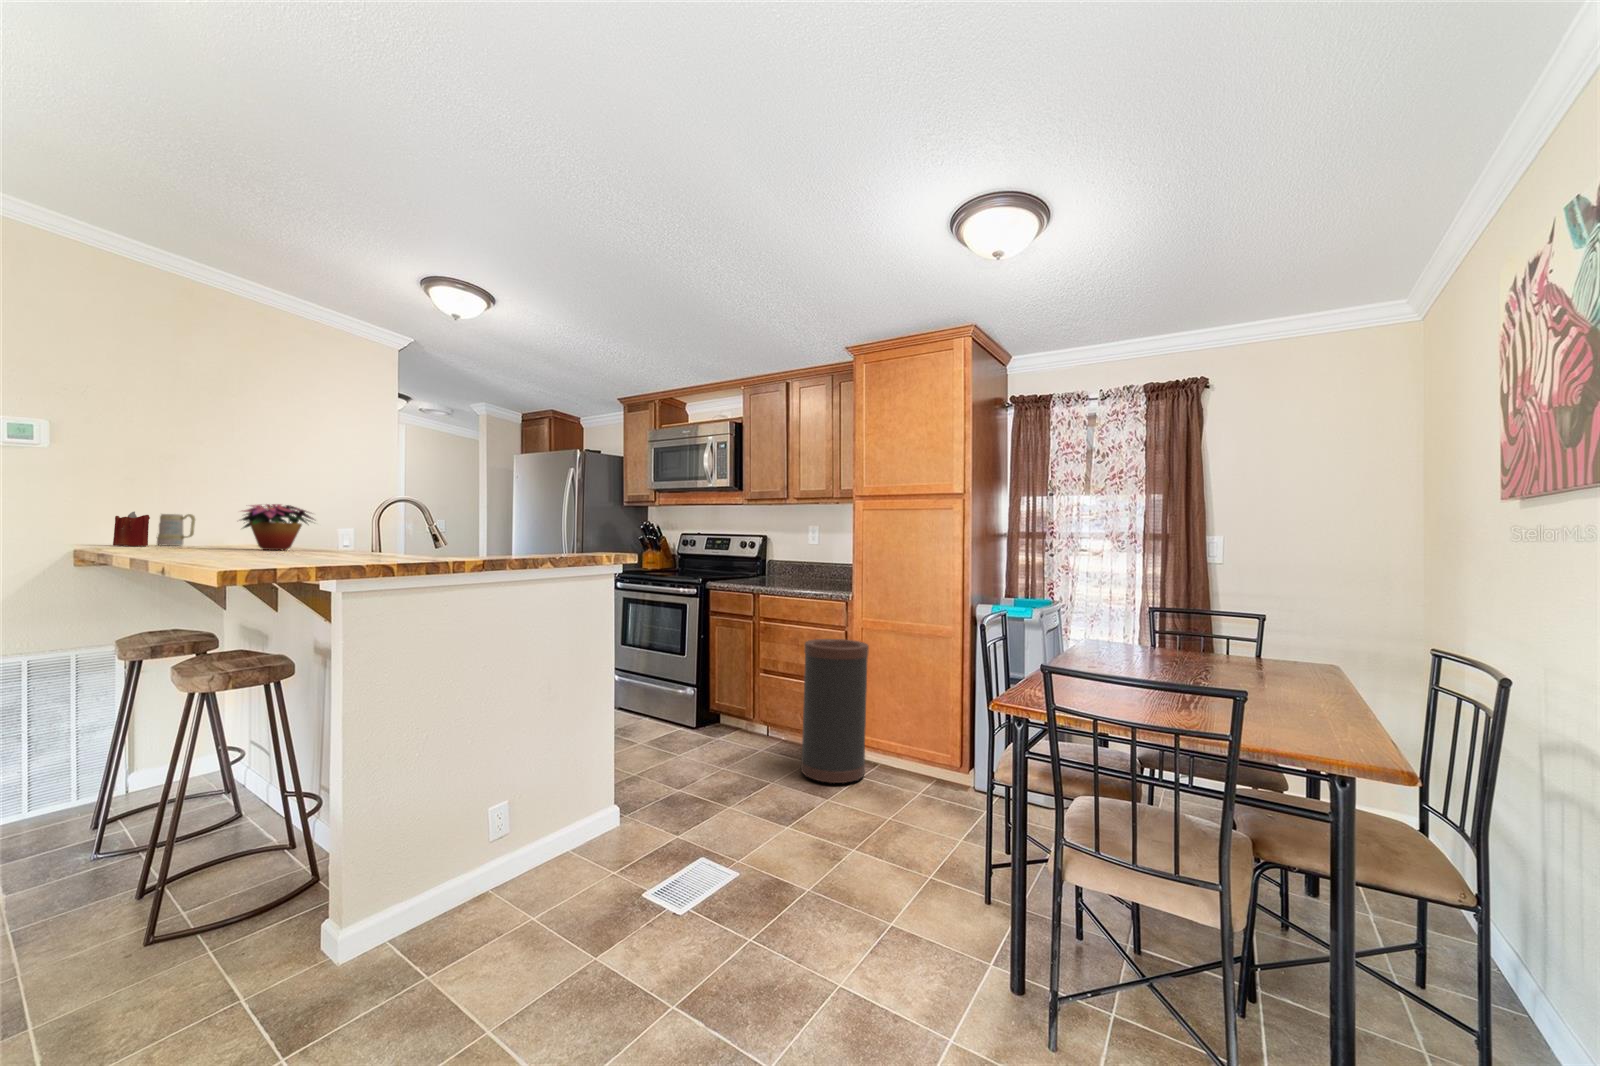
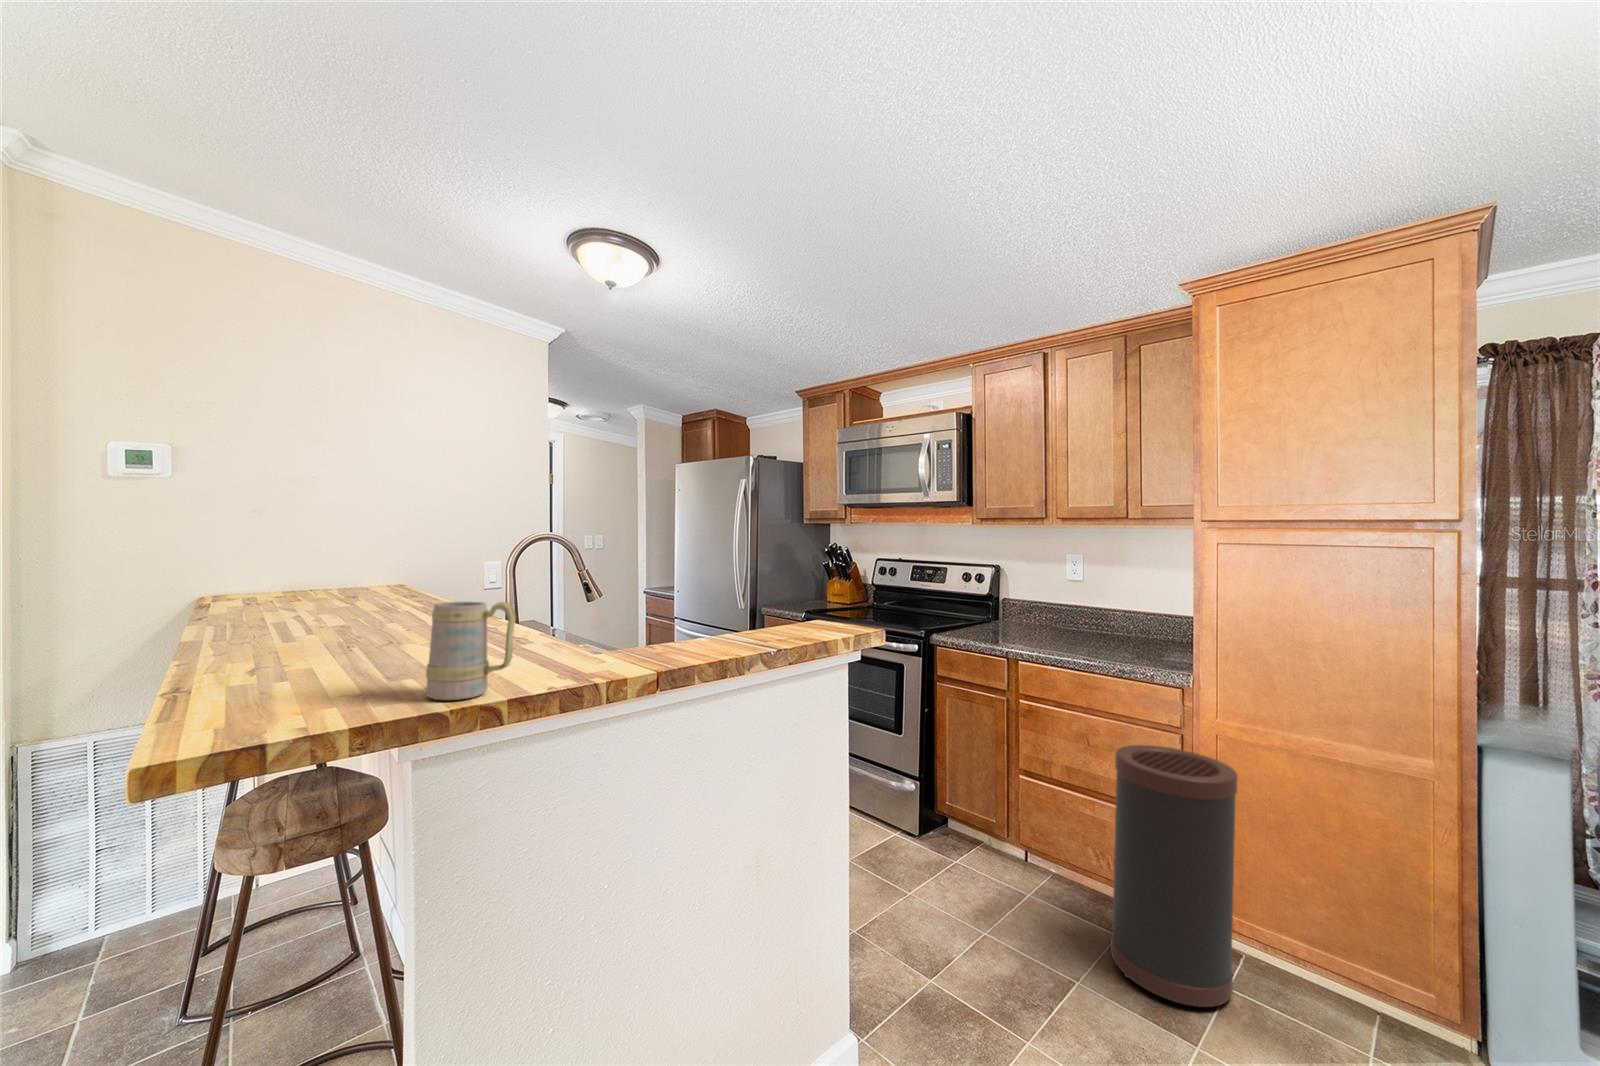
flower arrangement: present [241,504,314,550] -> none [347,545,456,608]
candle: present [113,512,150,546] -> none [228,556,269,600]
mug: present [157,514,195,546] -> present [426,602,516,700]

